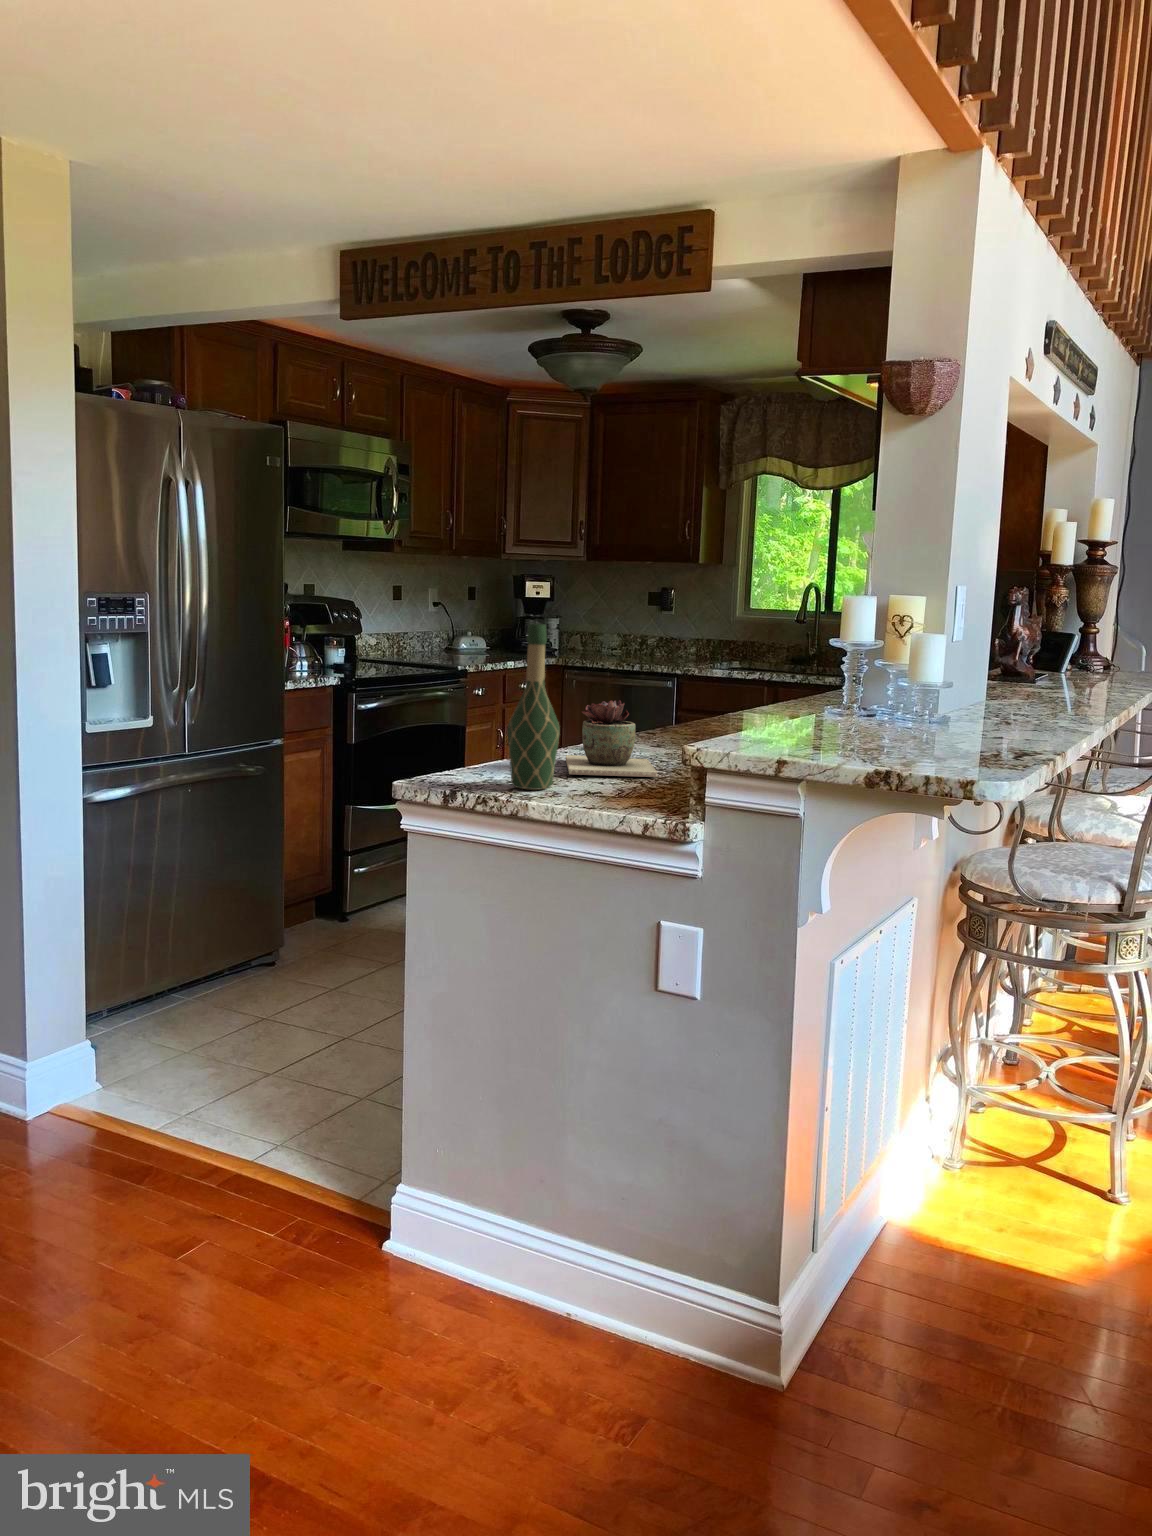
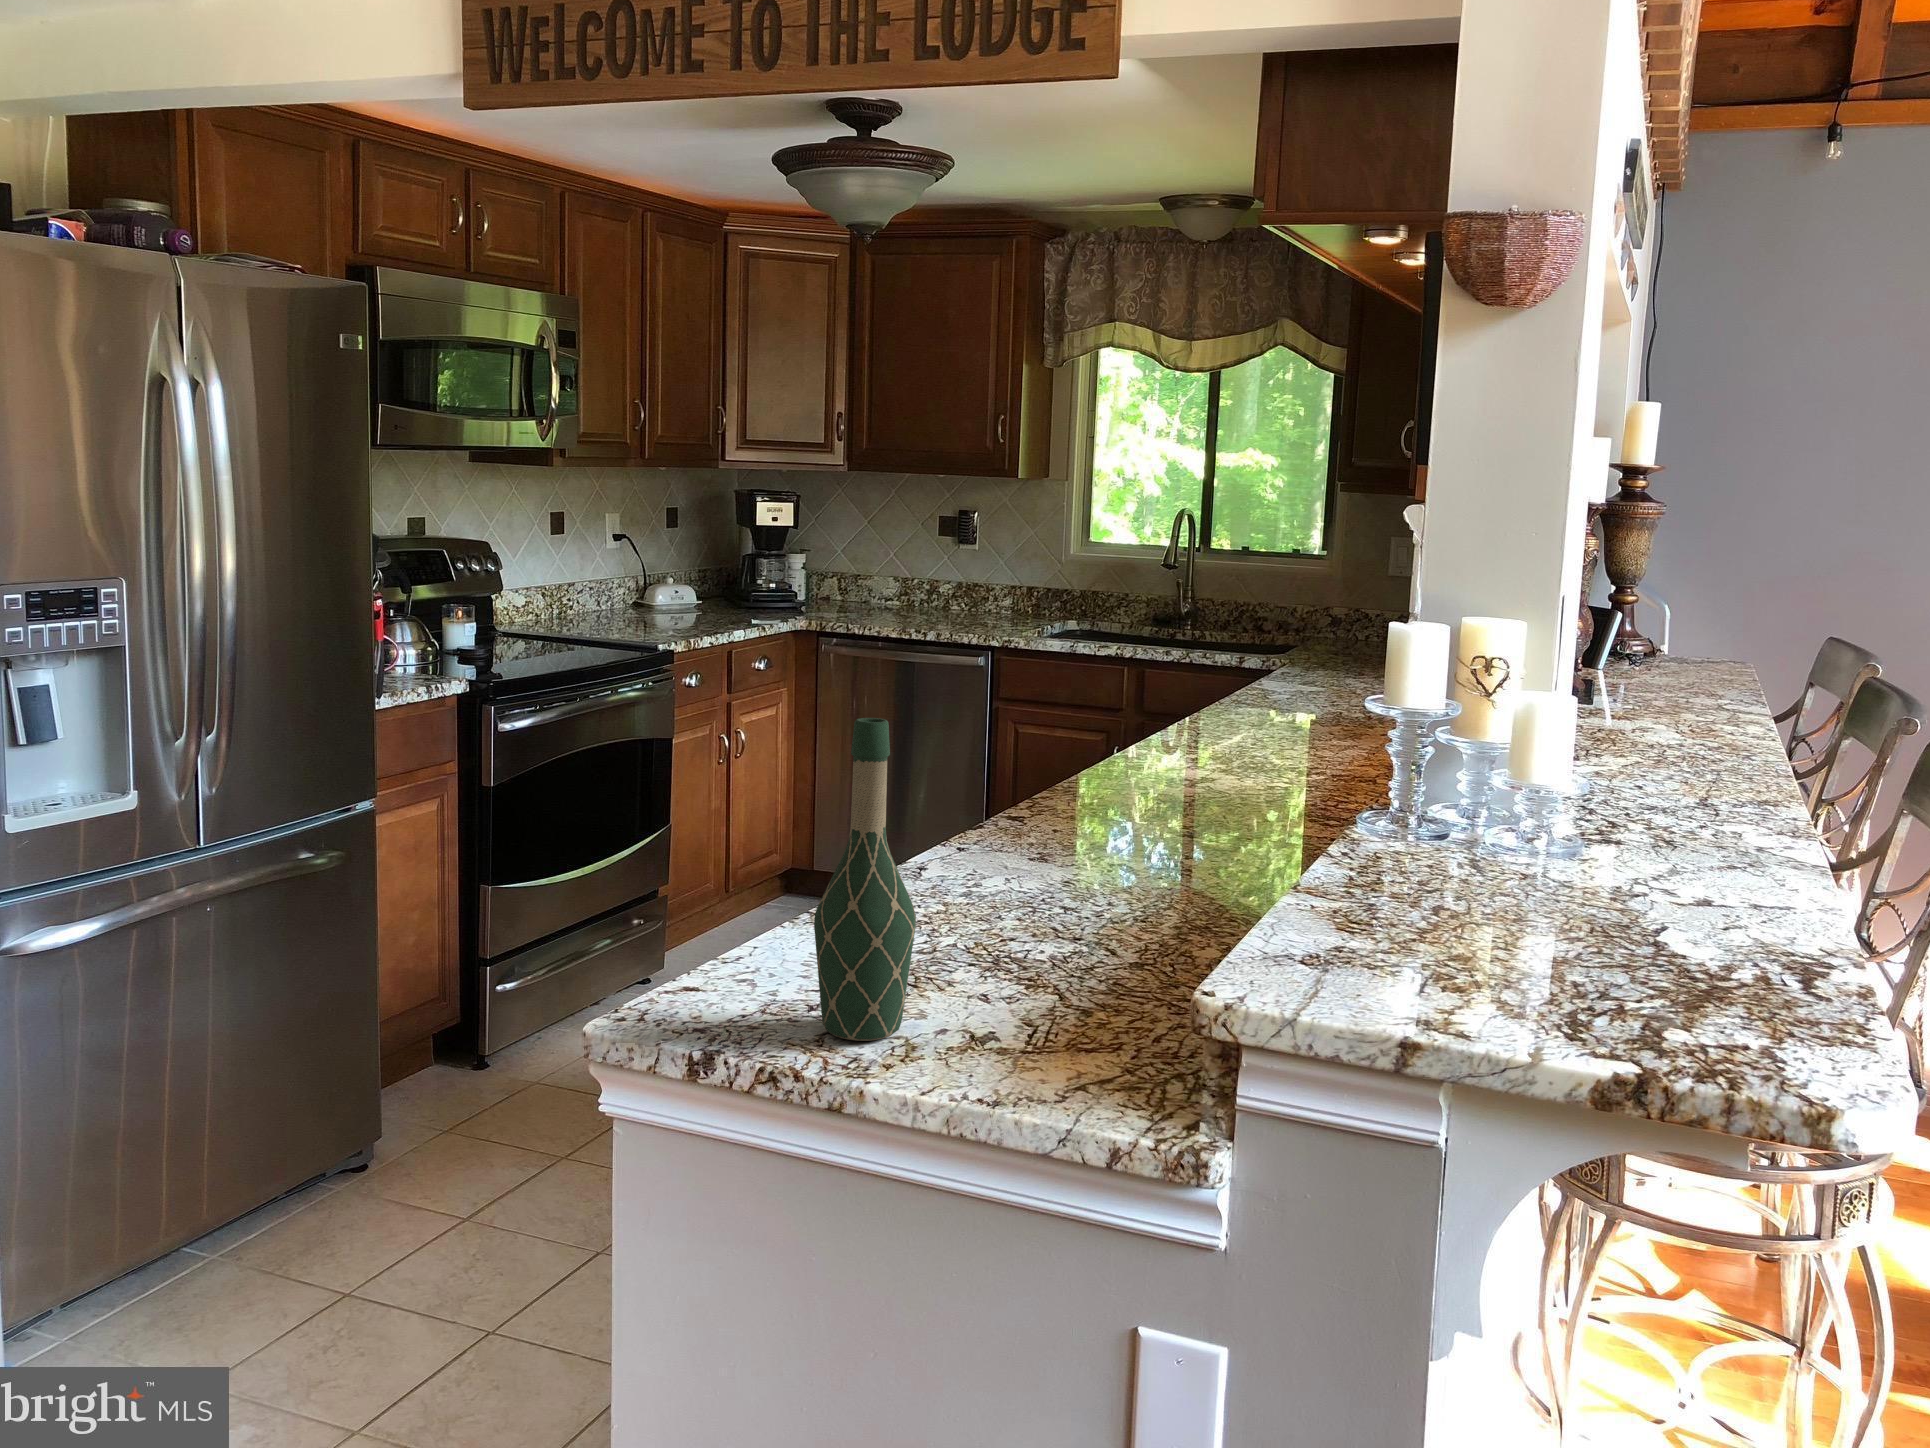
succulent plant: present [566,700,657,777] -> none [902,828,1087,983]

